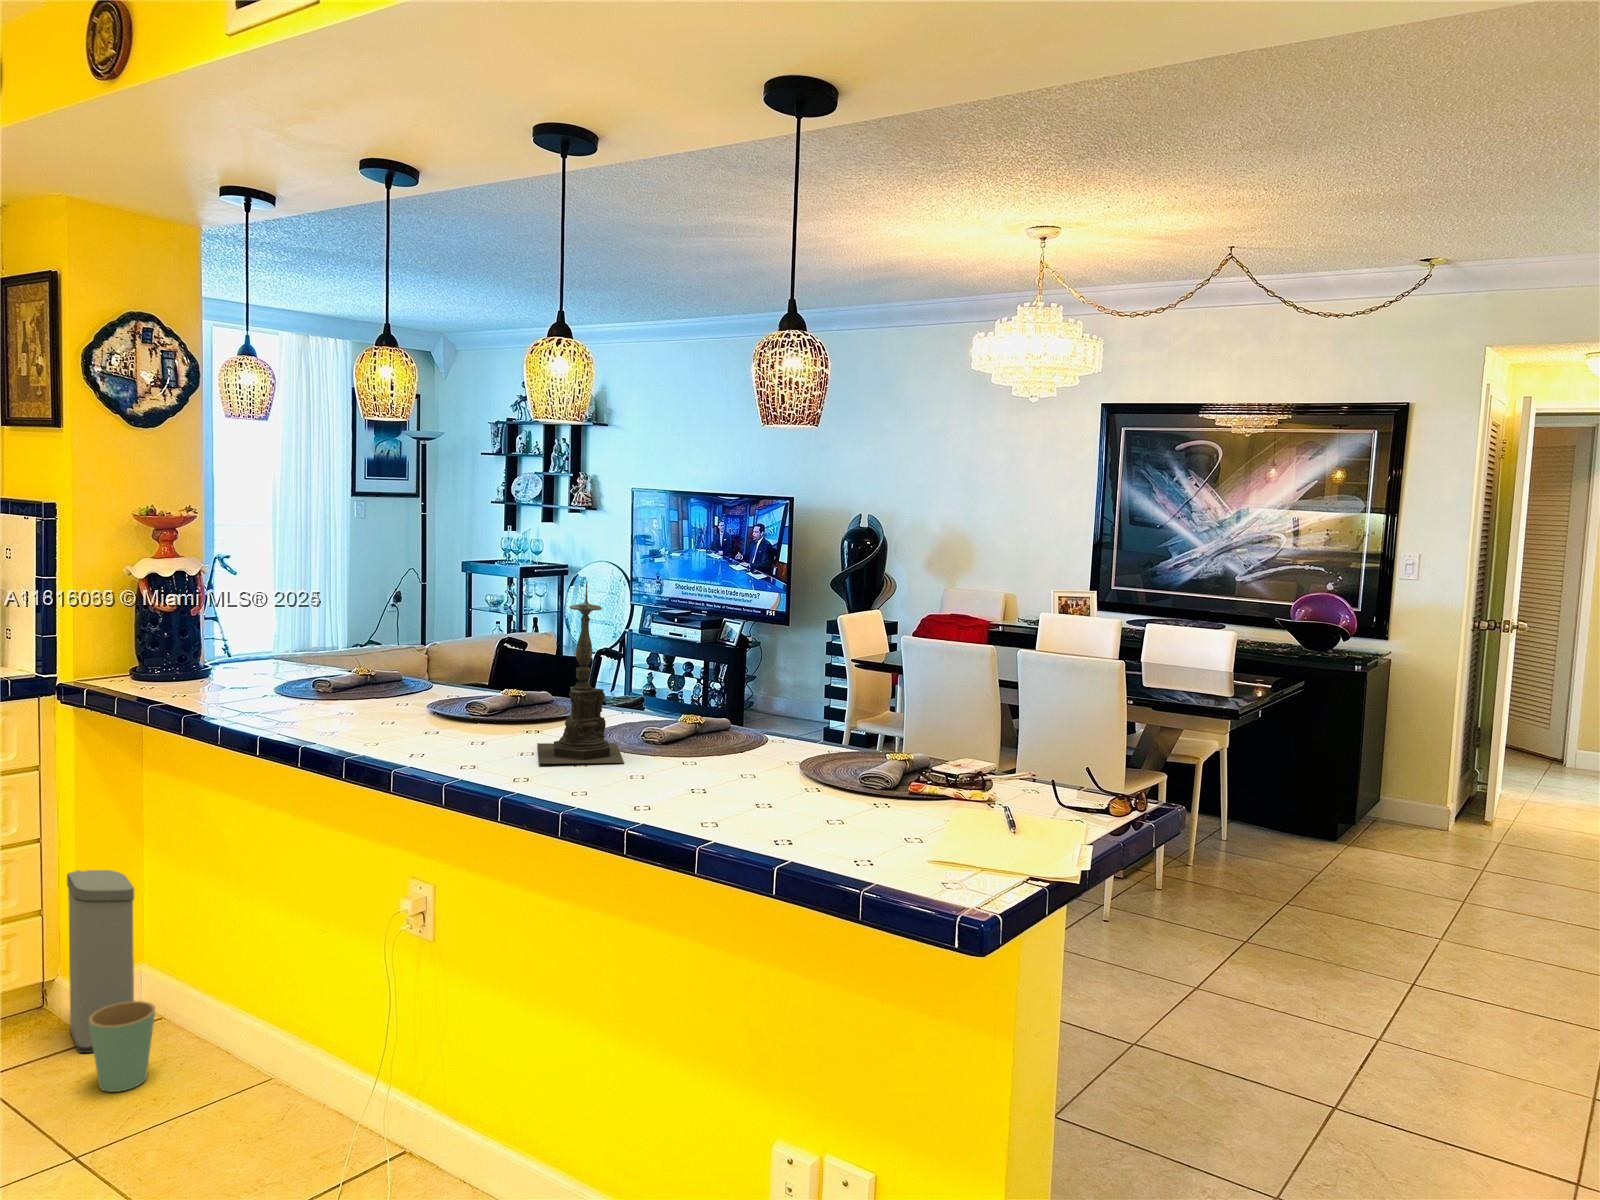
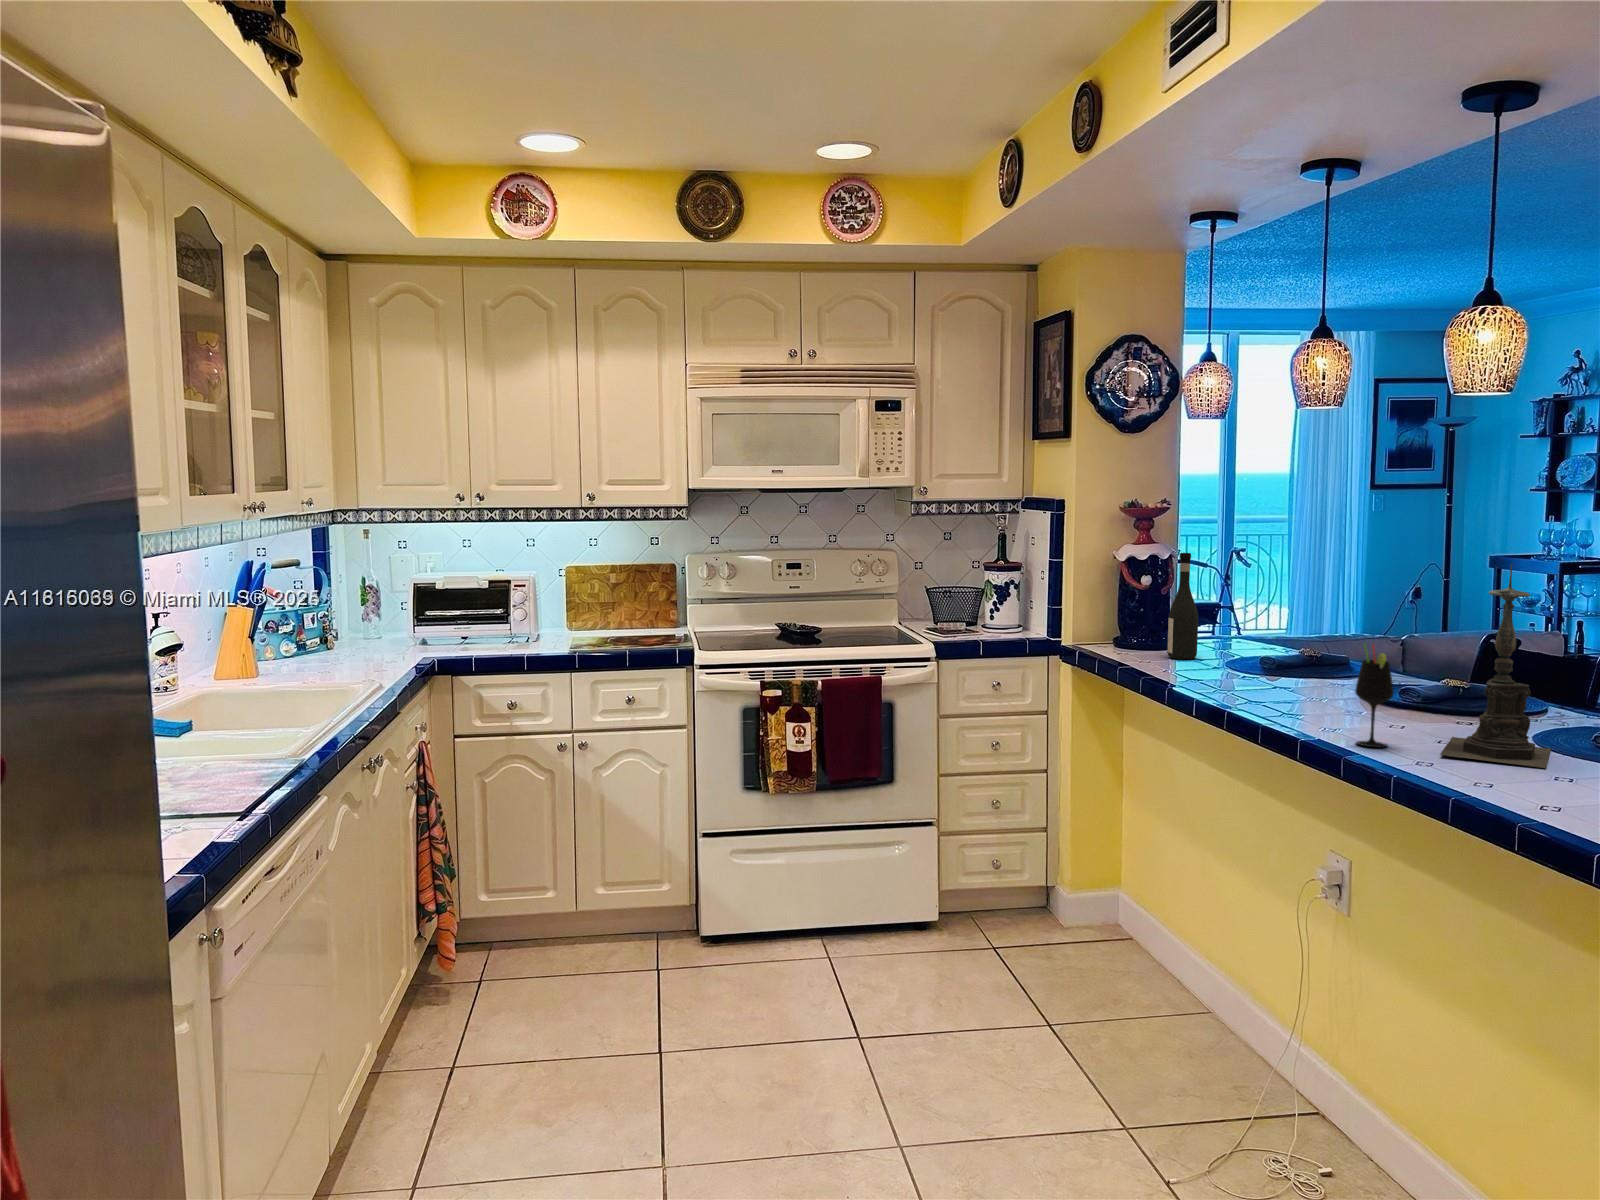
wine bottle: none [208,568,243,688] -> present [1168,553,1198,659]
wine glass: none [458,662,493,765] -> present [1355,643,1394,747]
trash can: present [67,870,155,1092] -> none [1058,799,1113,984]

